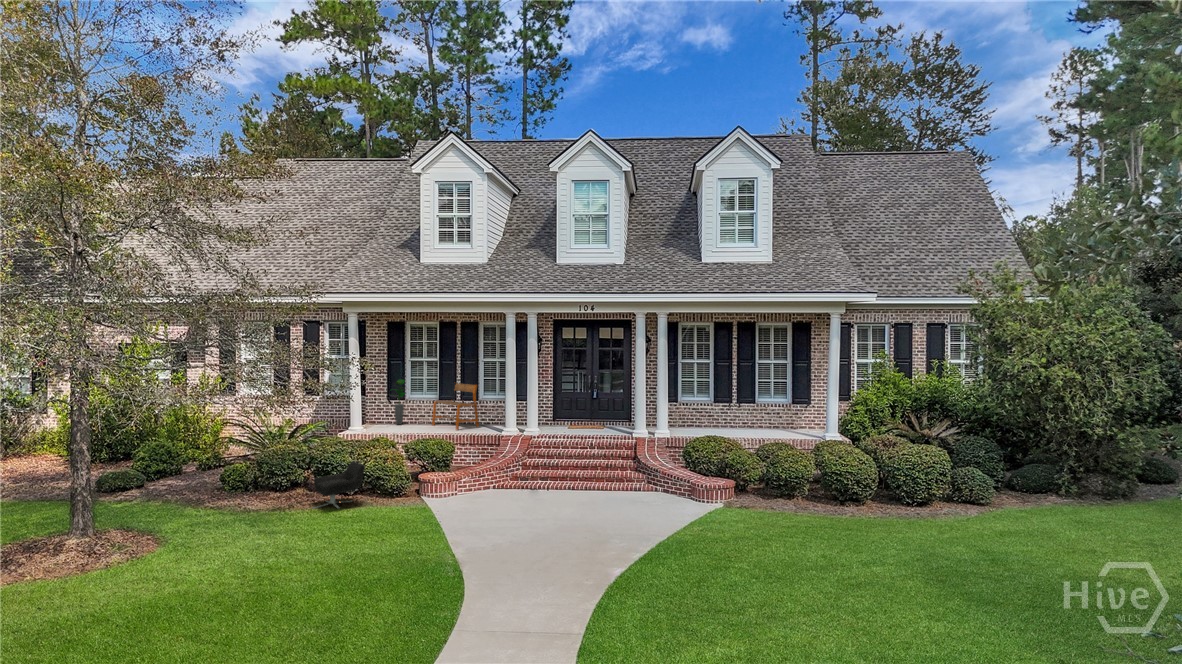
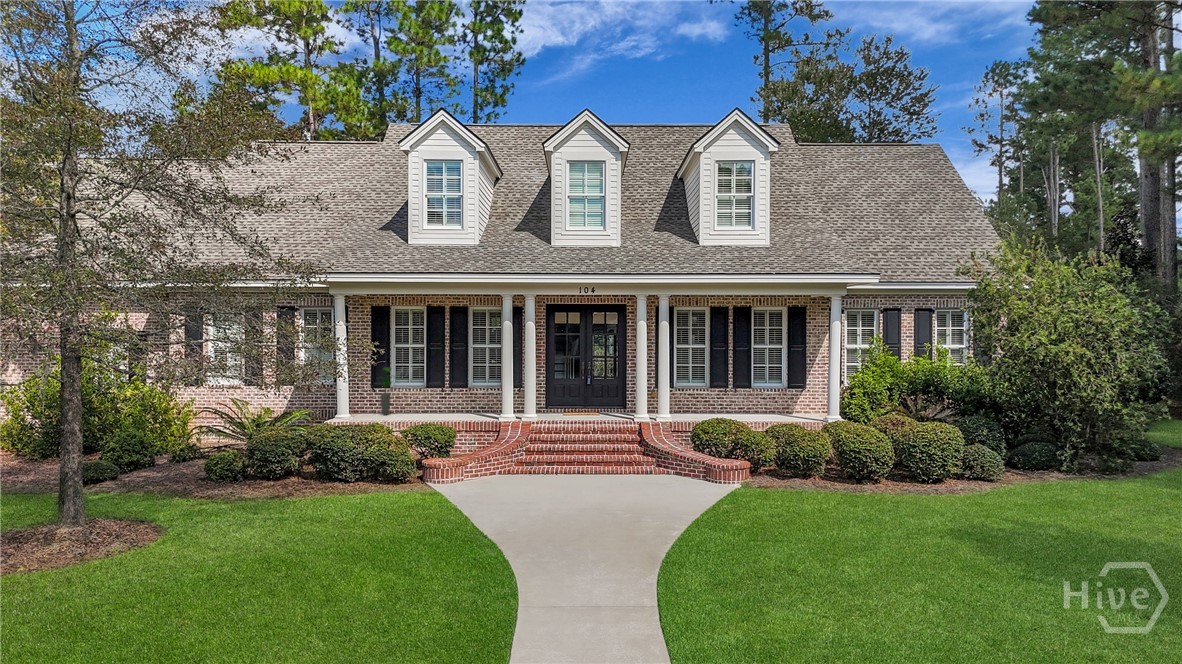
bench: present [432,383,479,430] -> none [421,370,472,419]
lounge chair: present [314,461,365,508] -> none [313,446,370,496]

